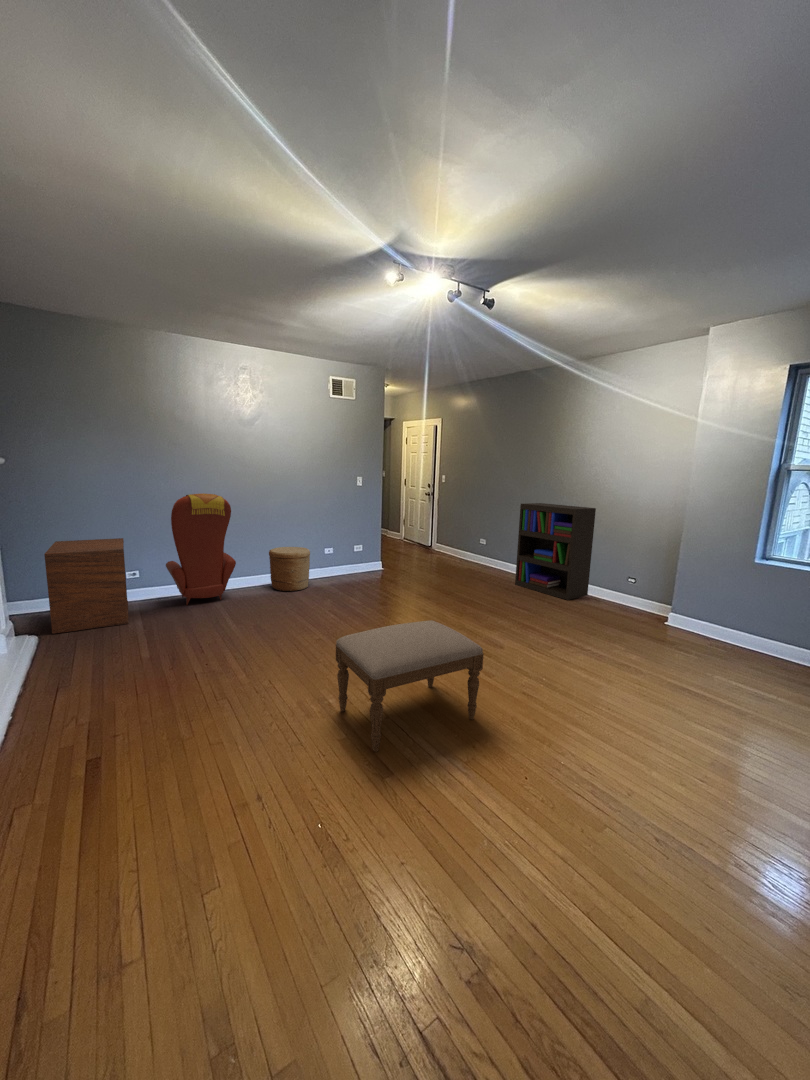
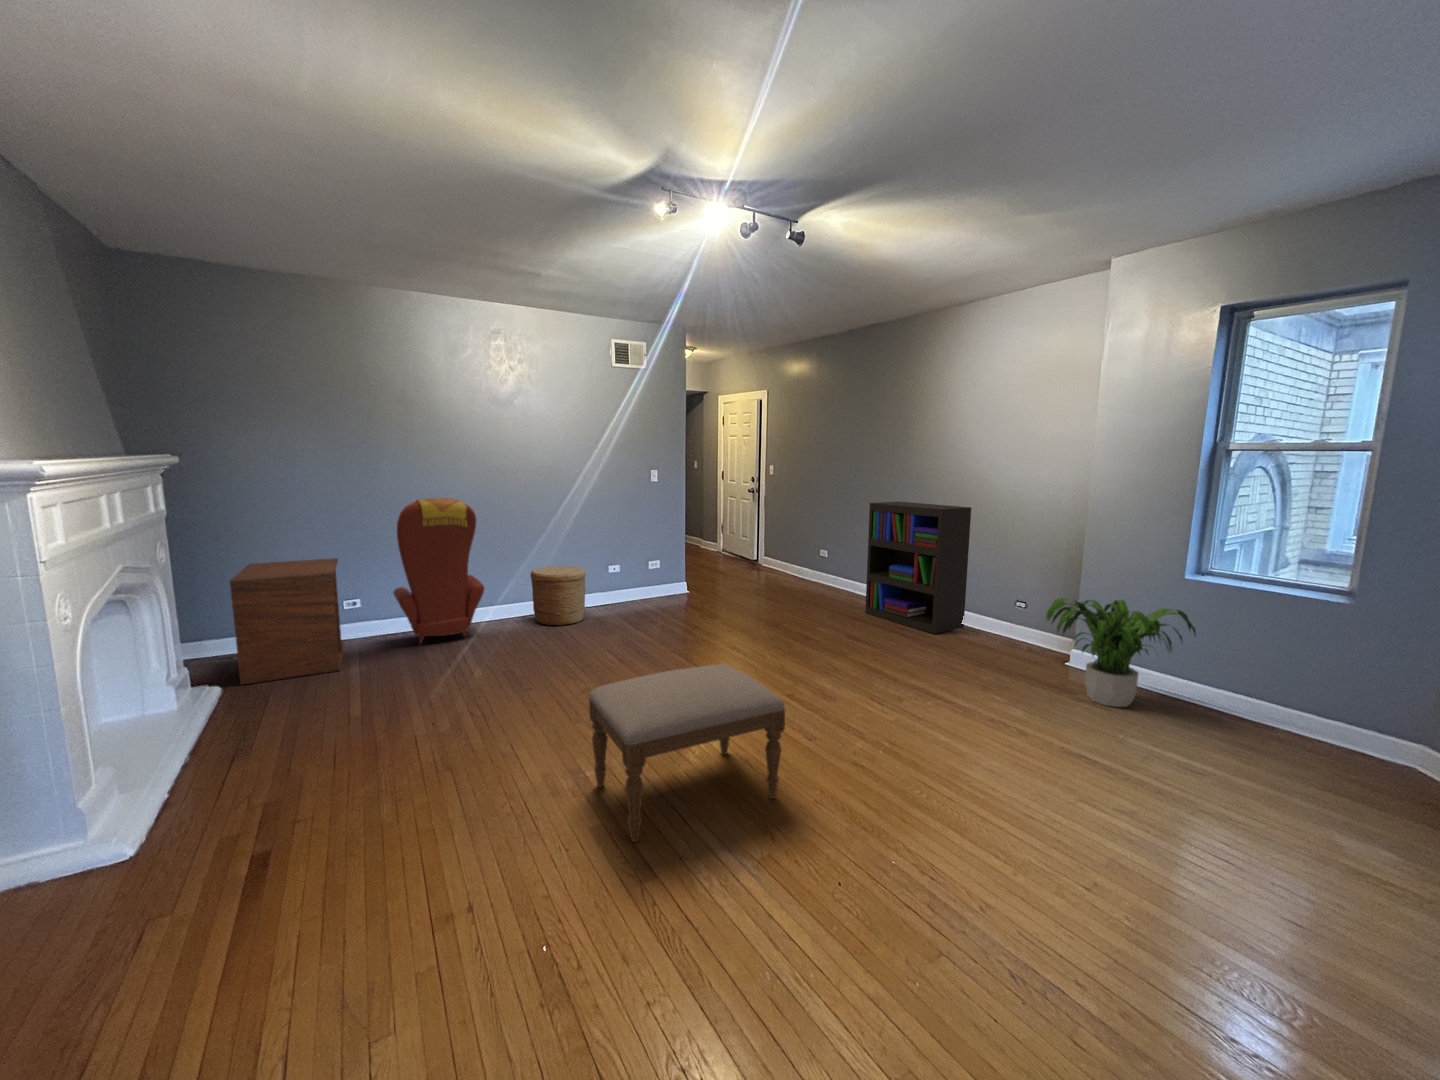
potted plant: none [656,574,765,653] -> present [1046,598,1196,707]

